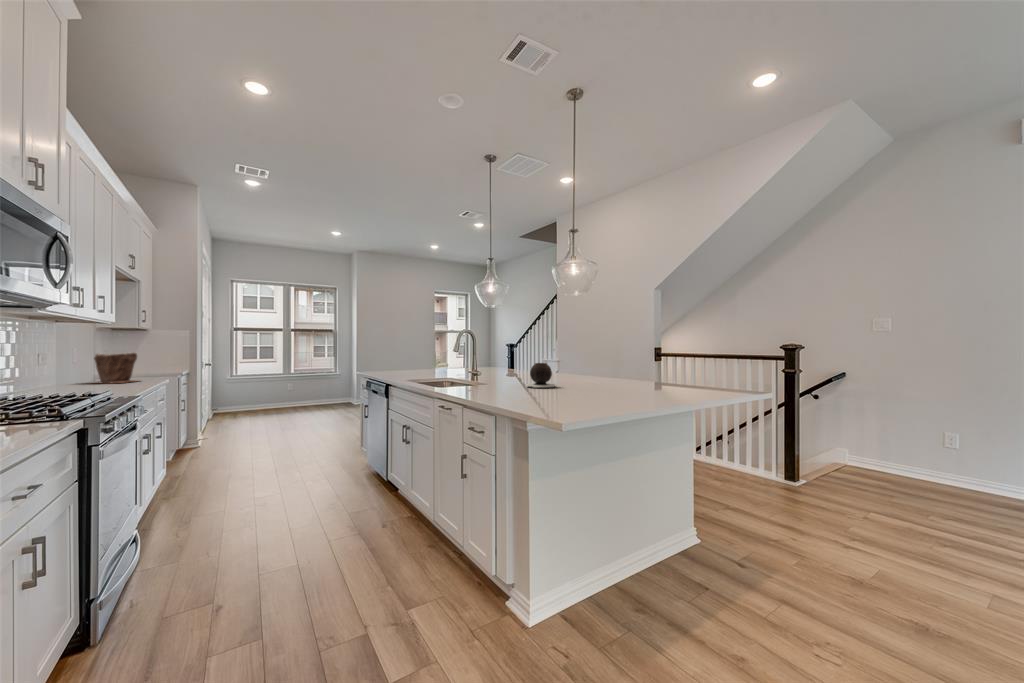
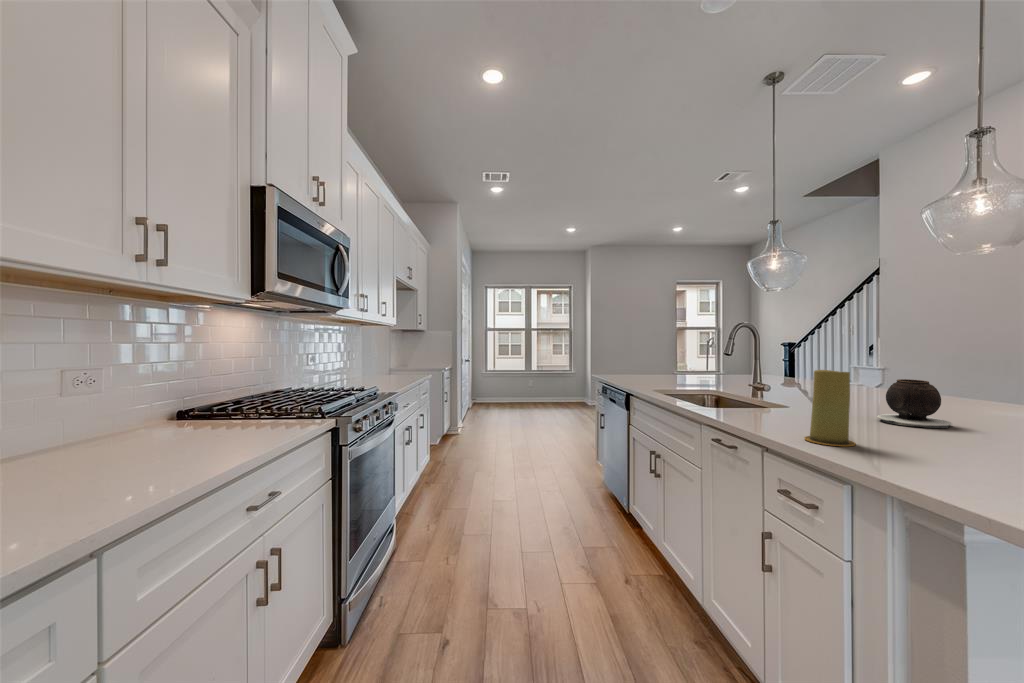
plant pot: present [94,352,137,383] -> none [379,351,414,378]
candle: none [482,358,505,399] -> present [804,370,856,446]

